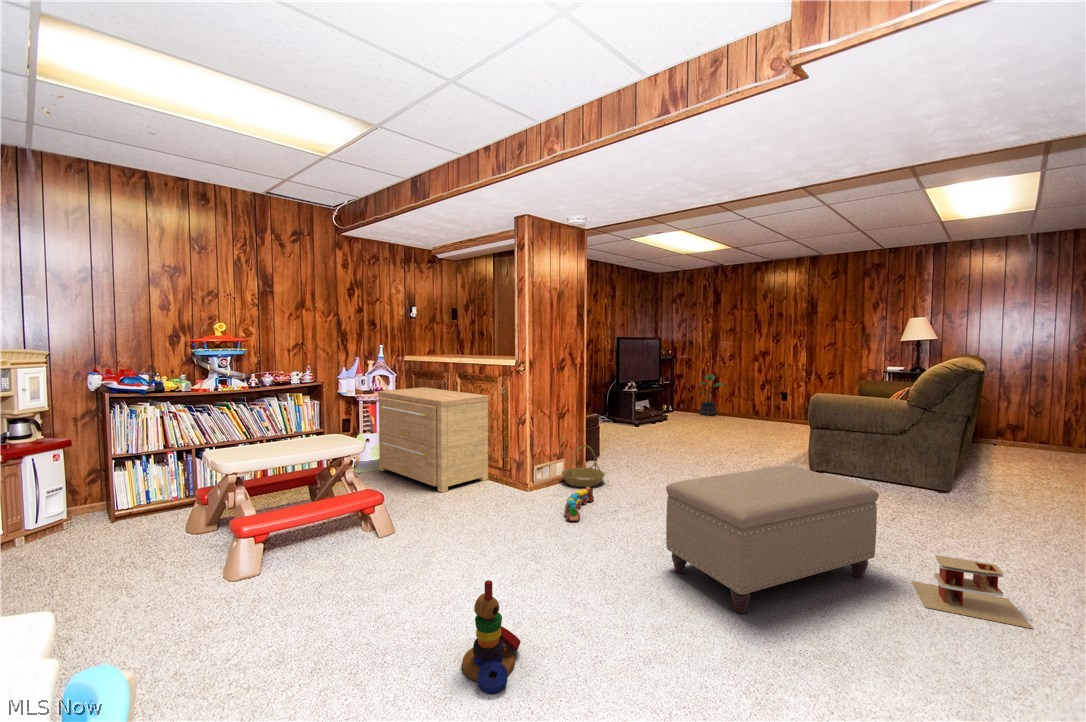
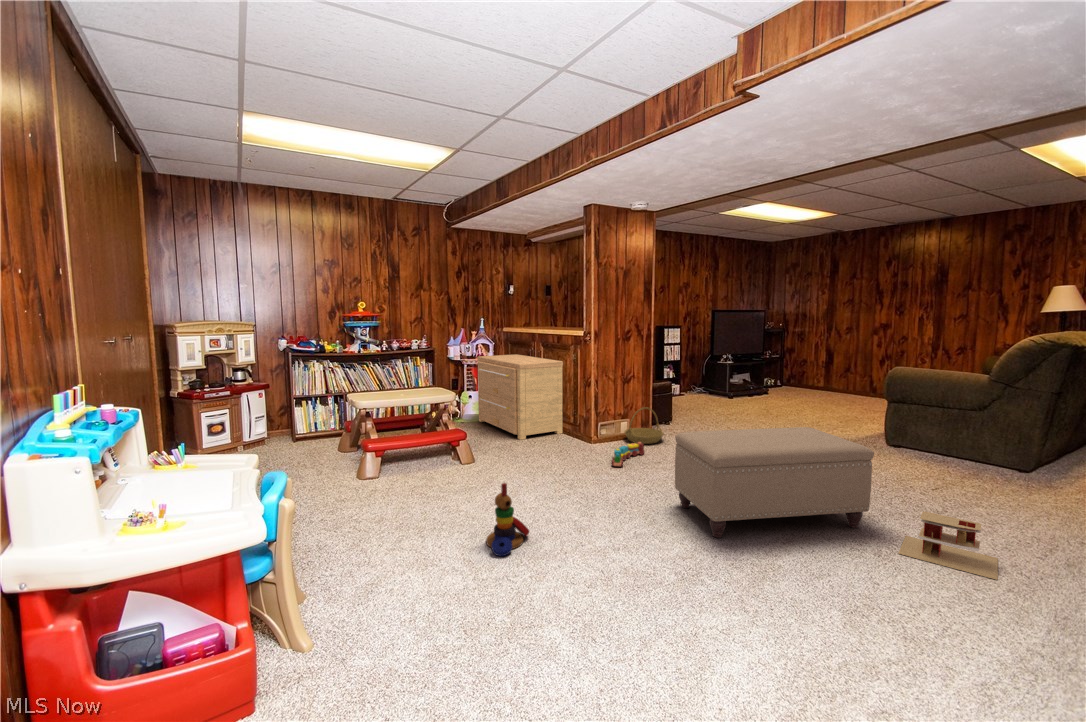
potted plant: present [699,374,727,416] -> none [802,348,838,392]

